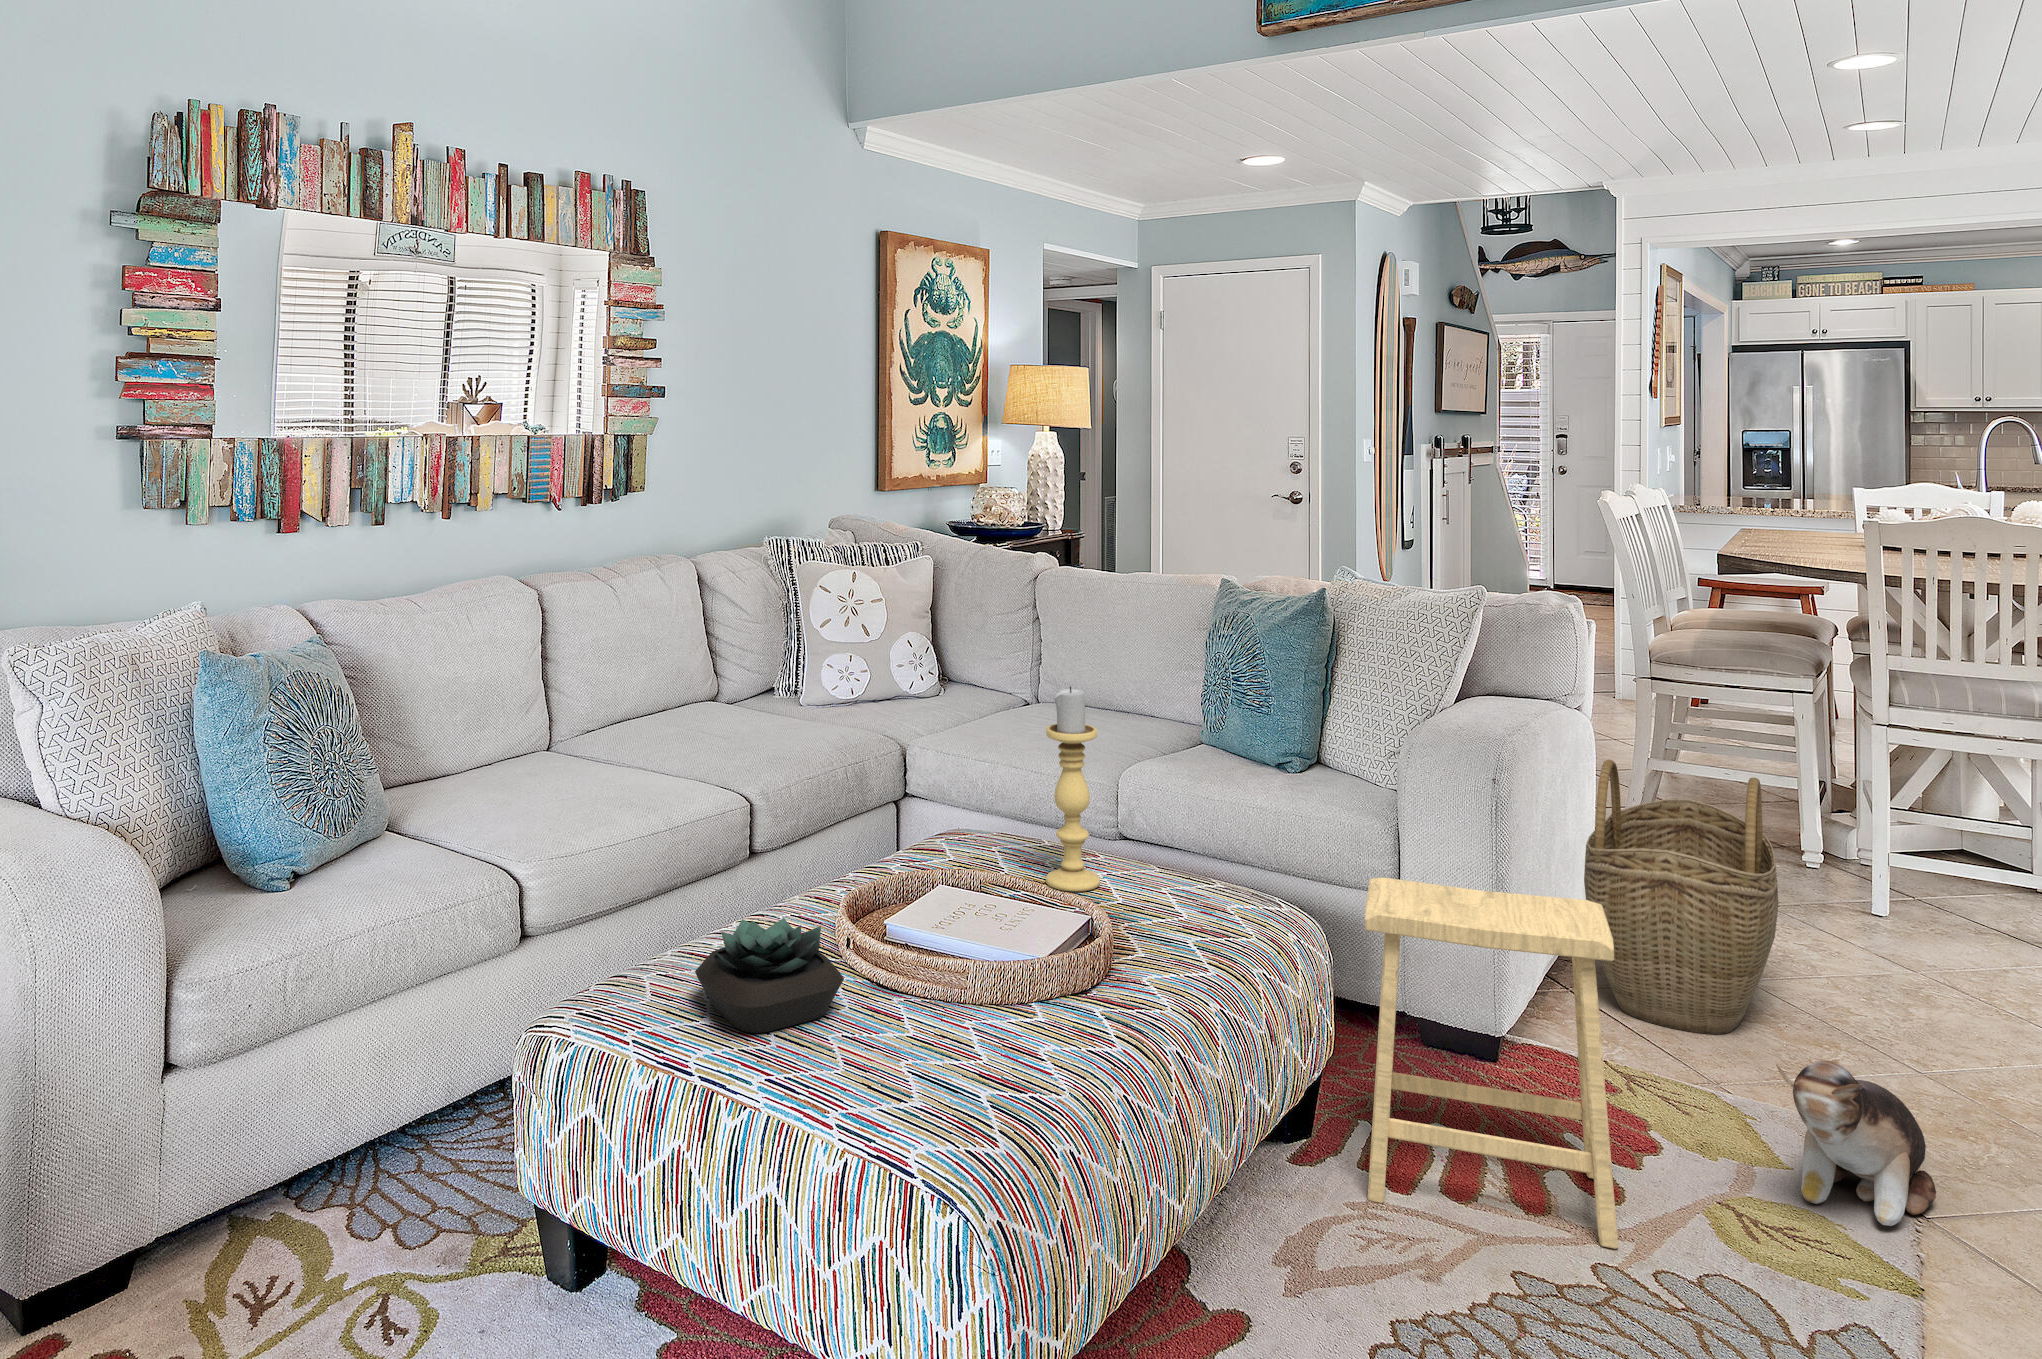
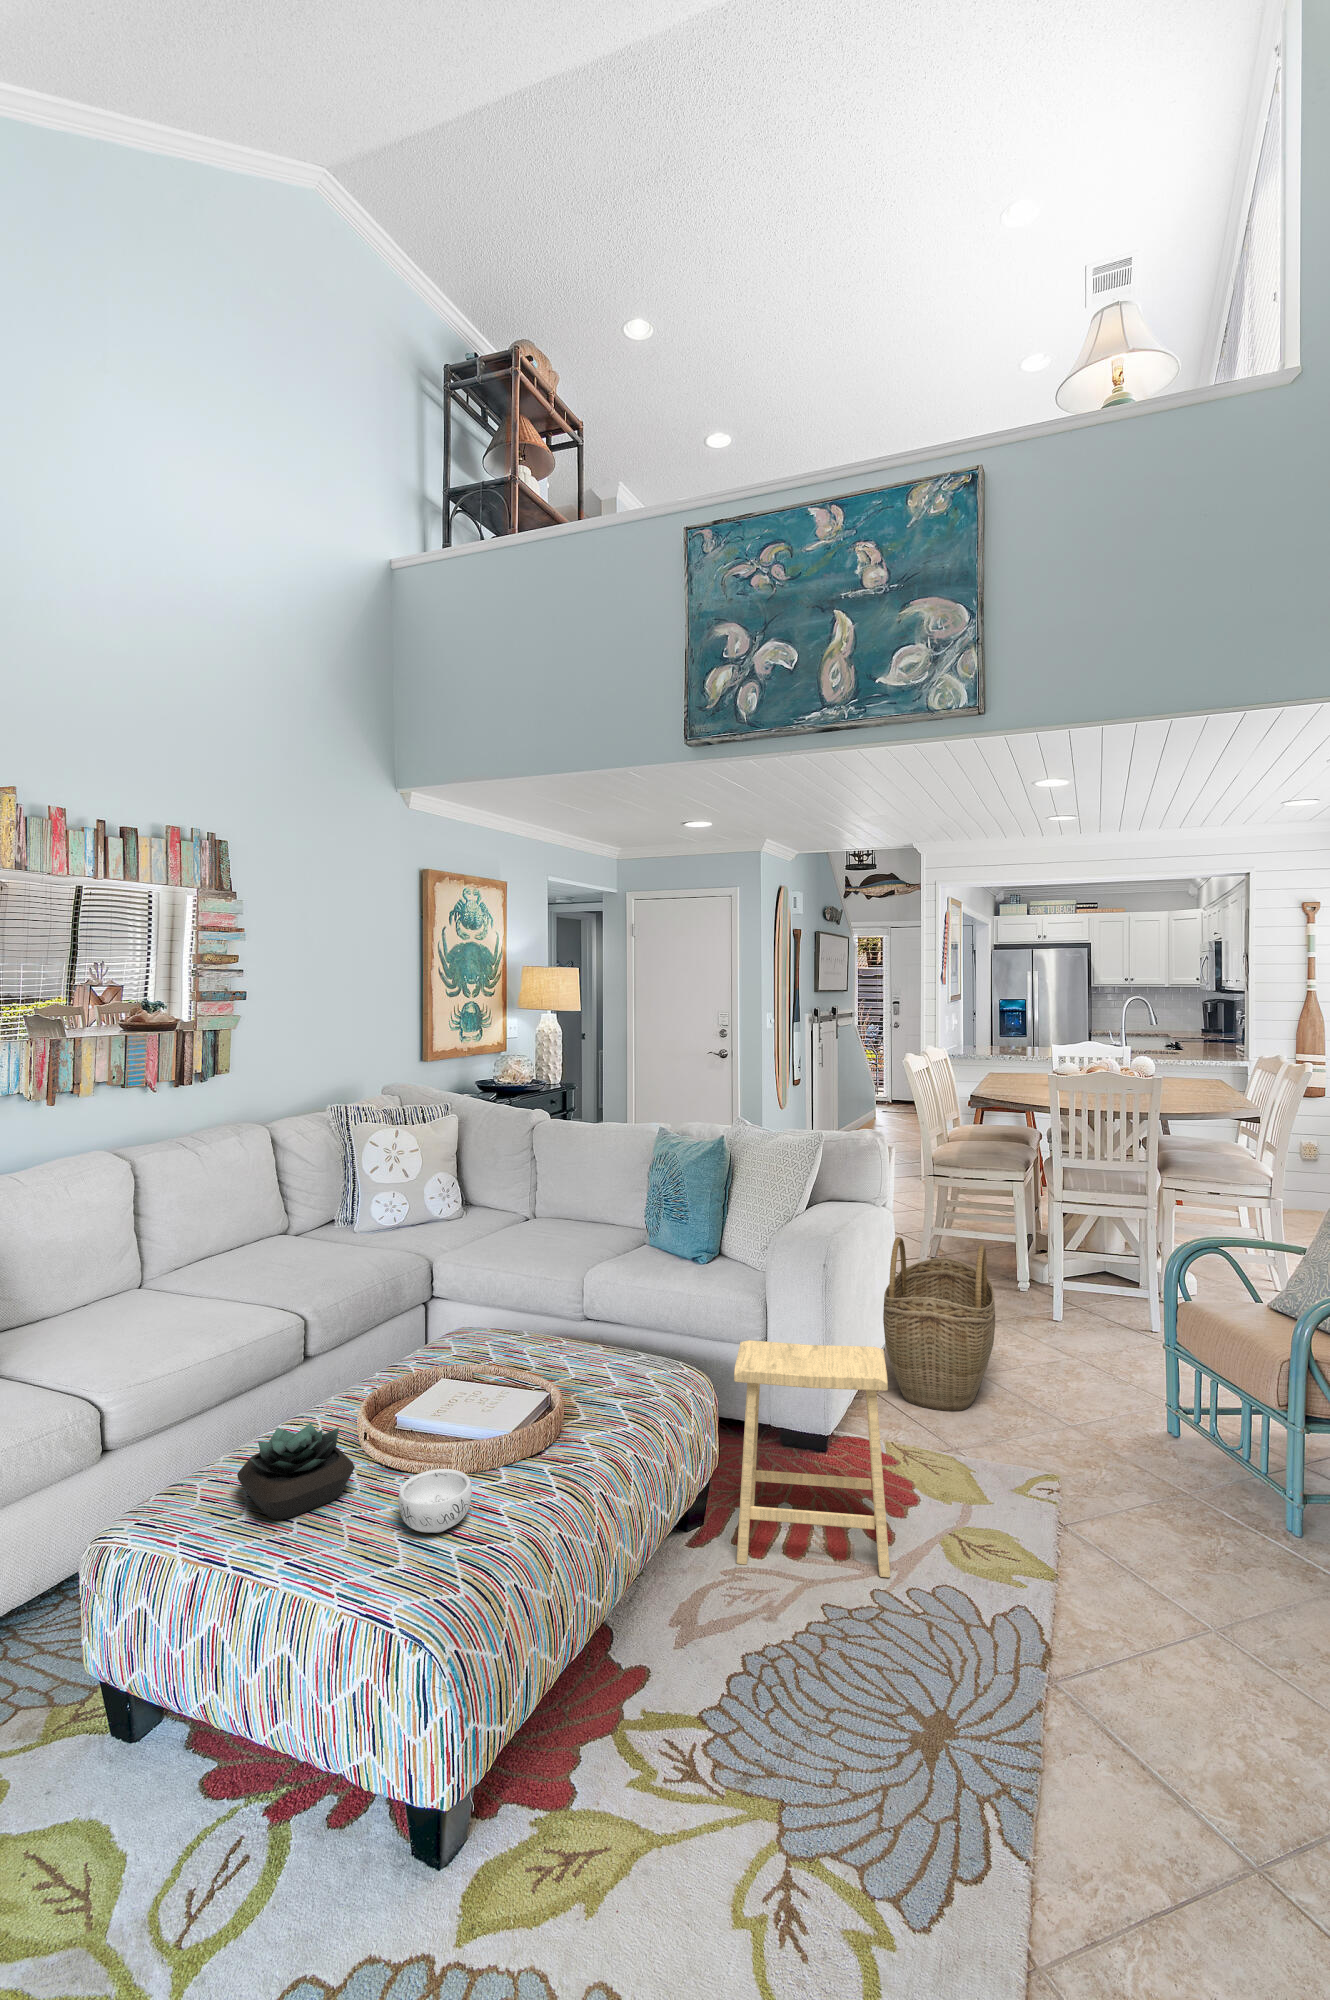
candle holder: present [1046,687,1100,891] -> none [521,1223,560,1368]
decorative bowl: none [908,990,1005,1070] -> present [398,1469,472,1533]
plush toy: present [1776,1061,1936,1226] -> none [985,1436,1075,1537]

